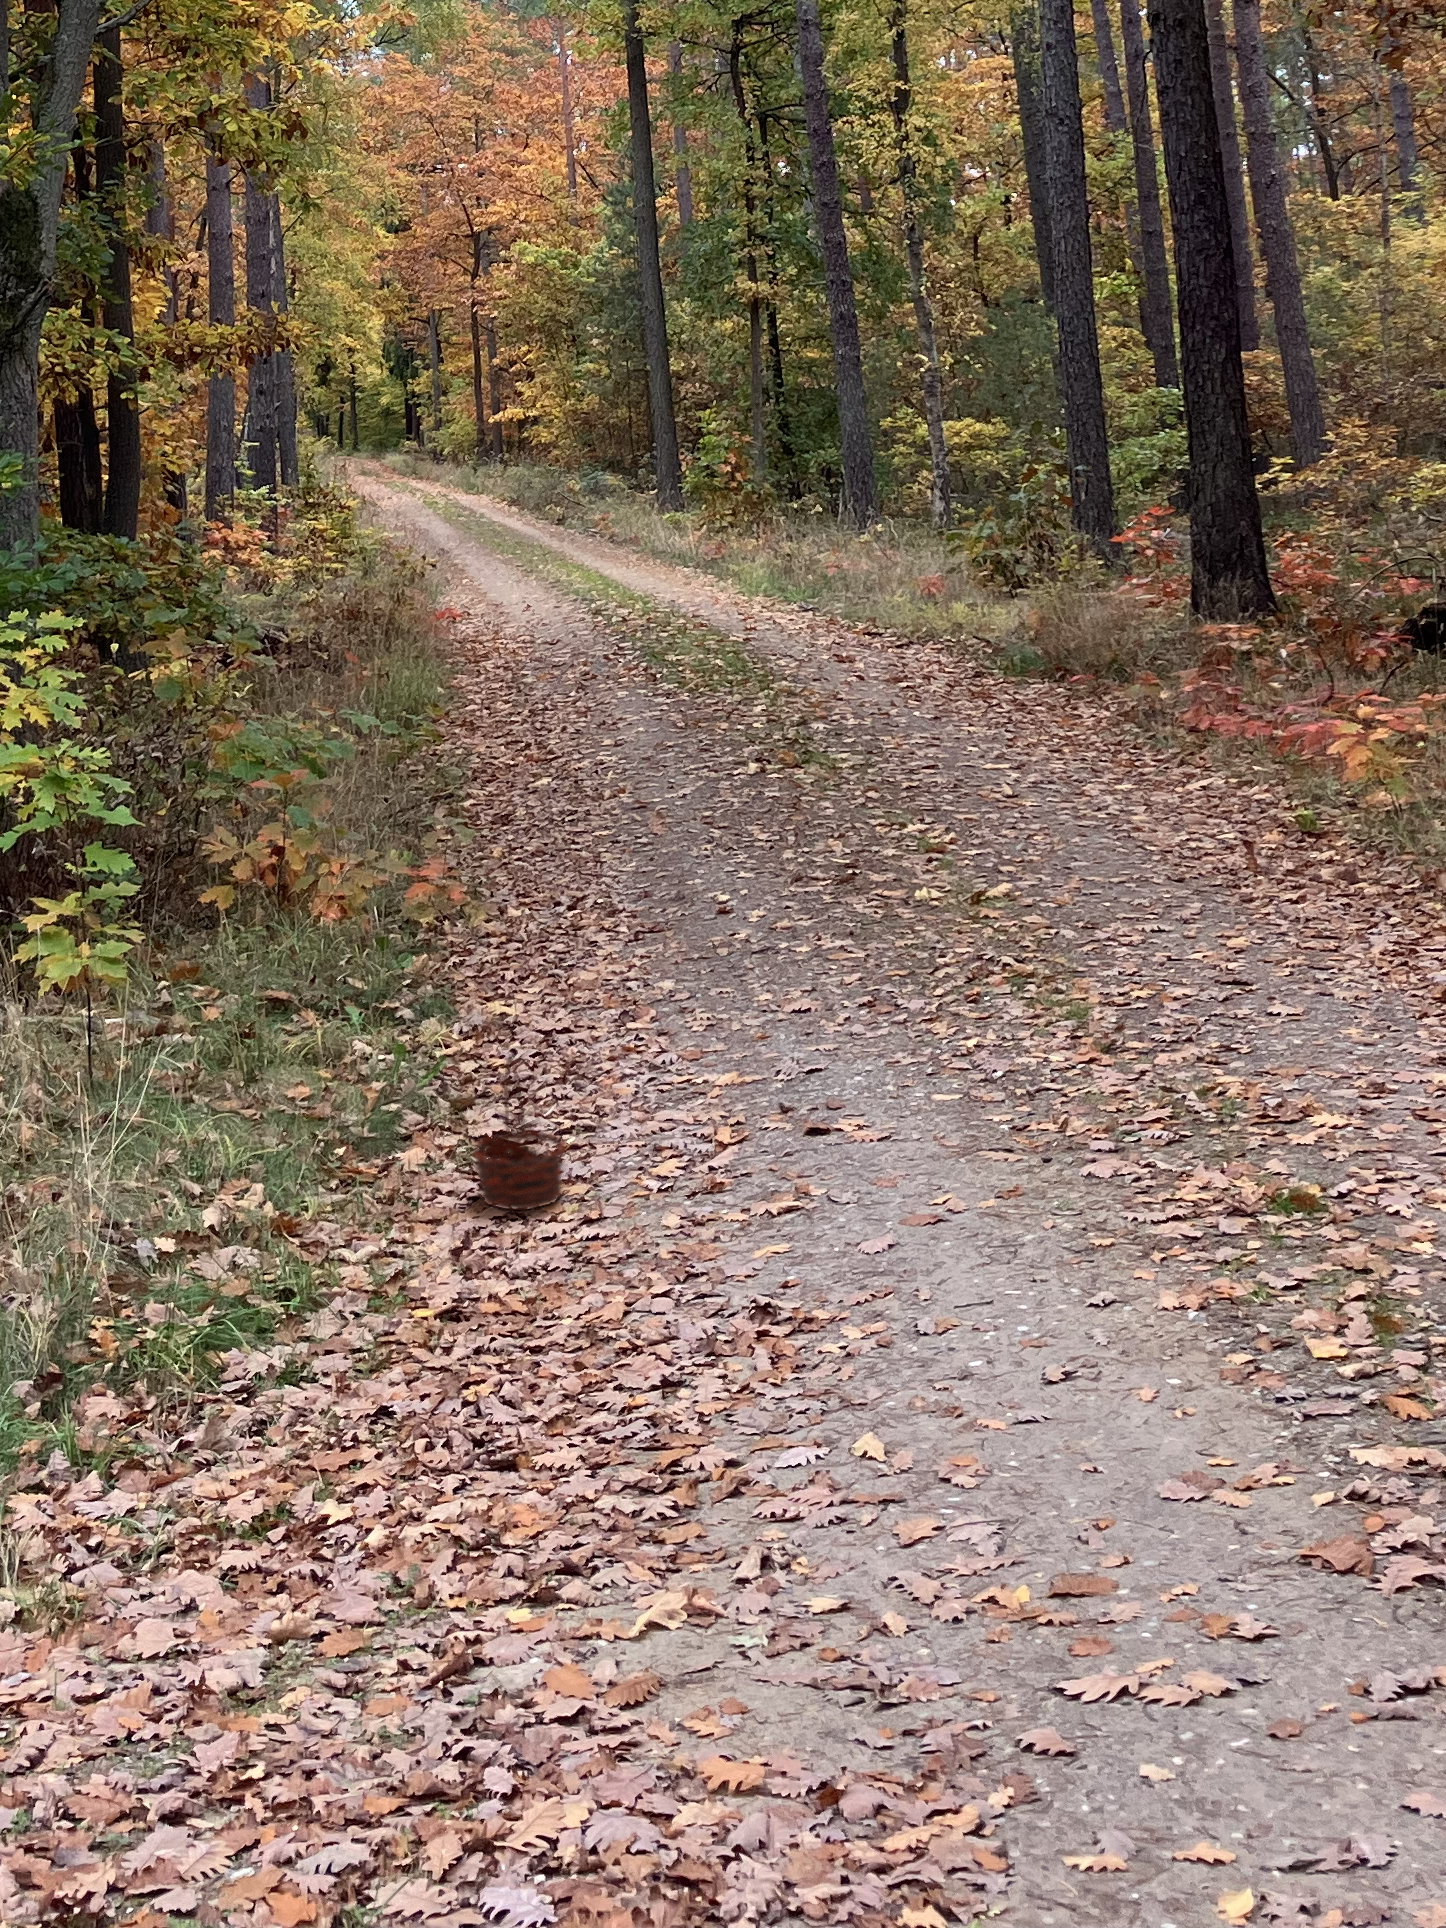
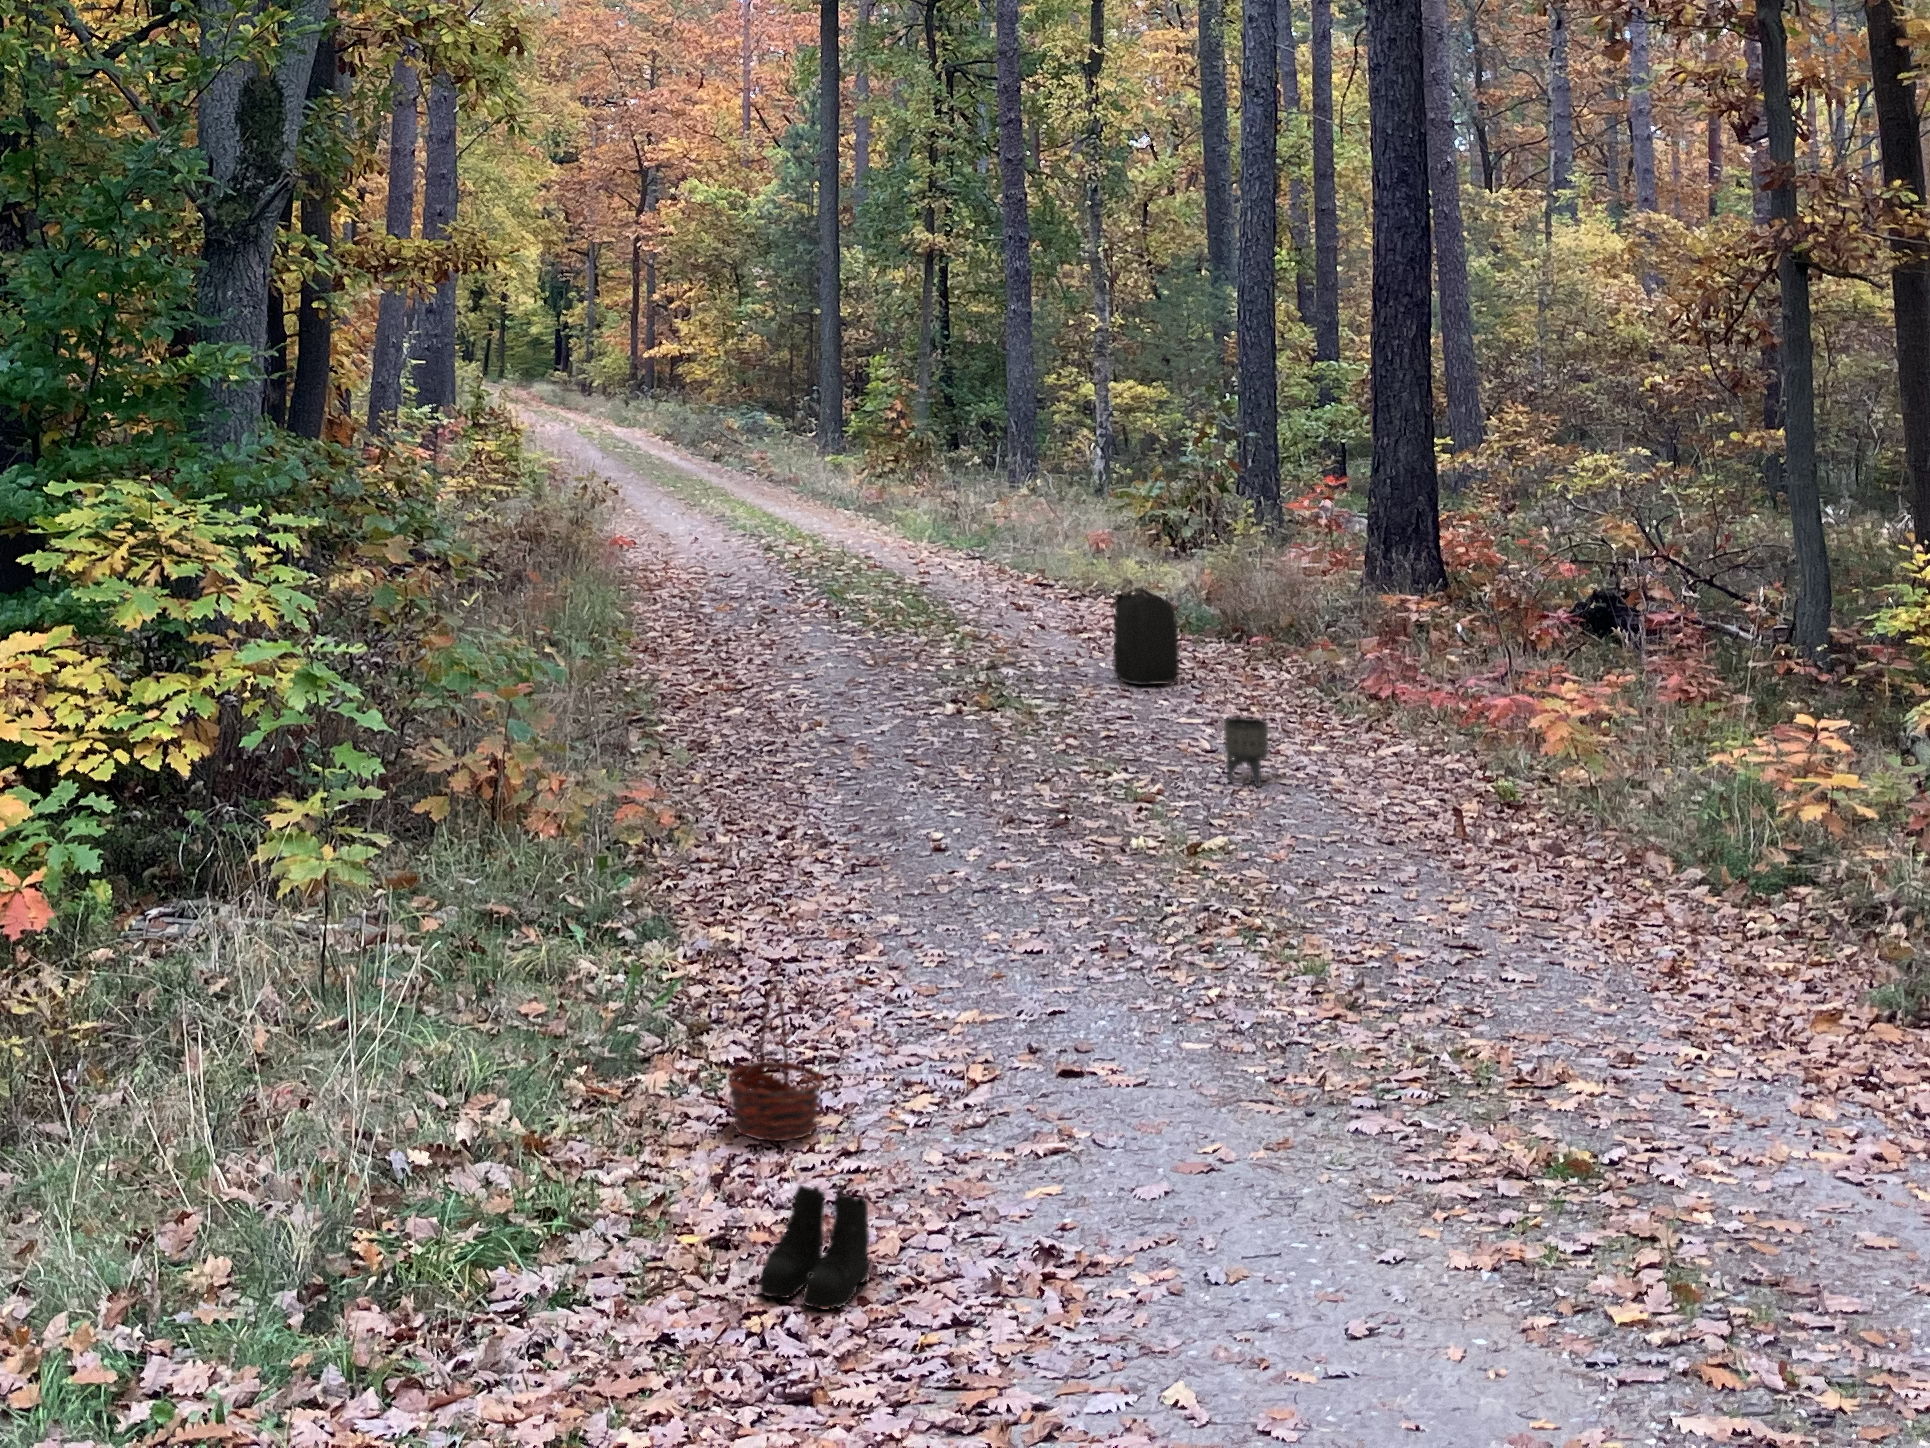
backpack: none [910,631,980,728] -> present [1113,588,1179,685]
planter: none [1009,756,1057,826] -> present [1224,717,1268,787]
boots: none [477,1253,585,1376] -> present [760,1185,869,1309]

